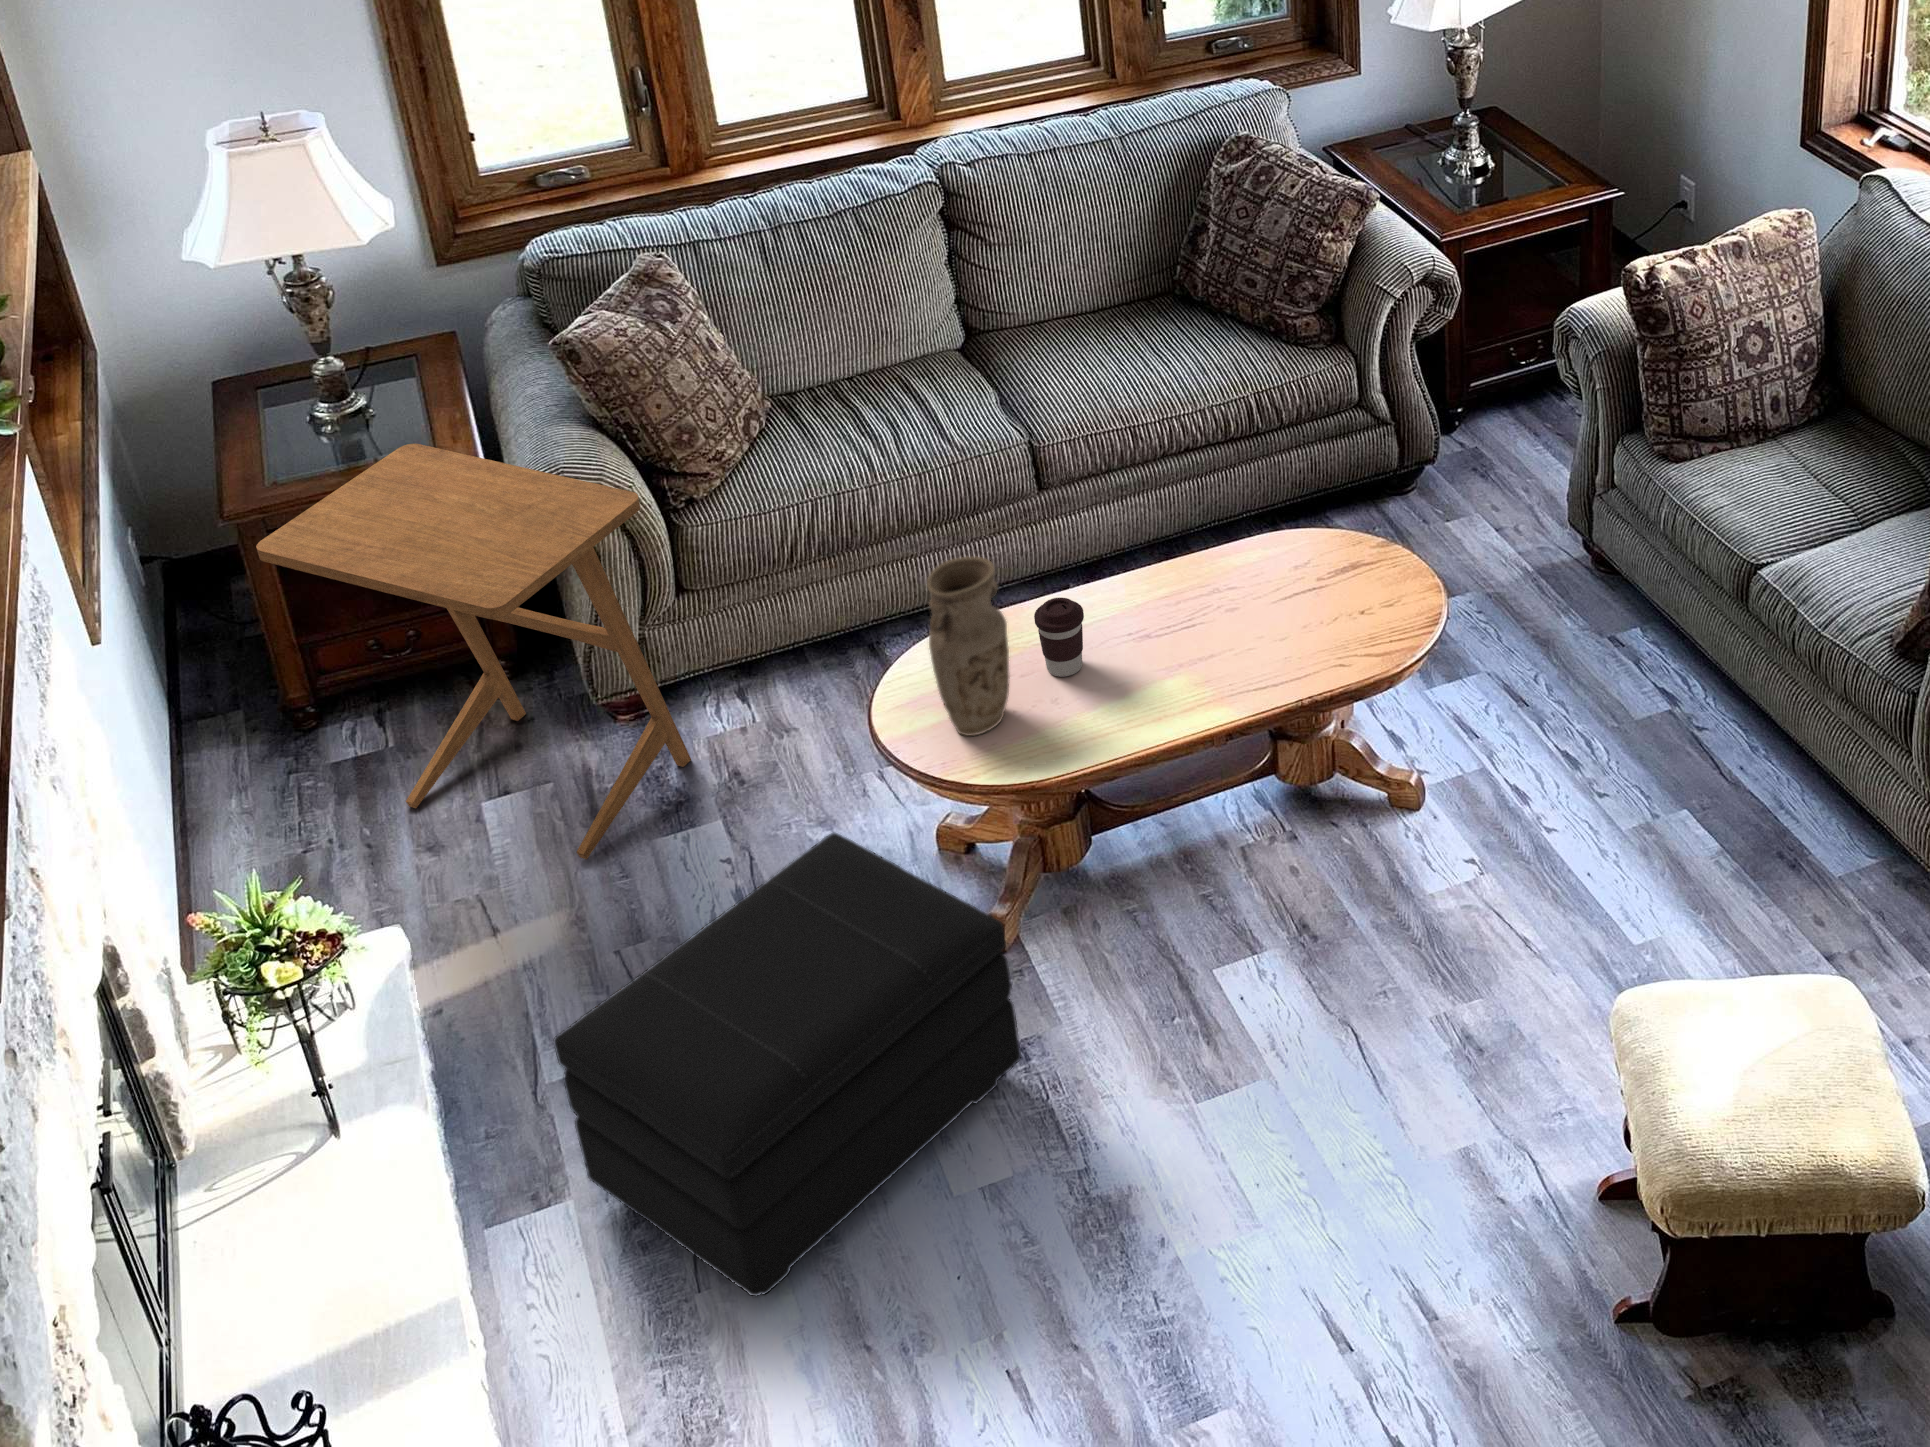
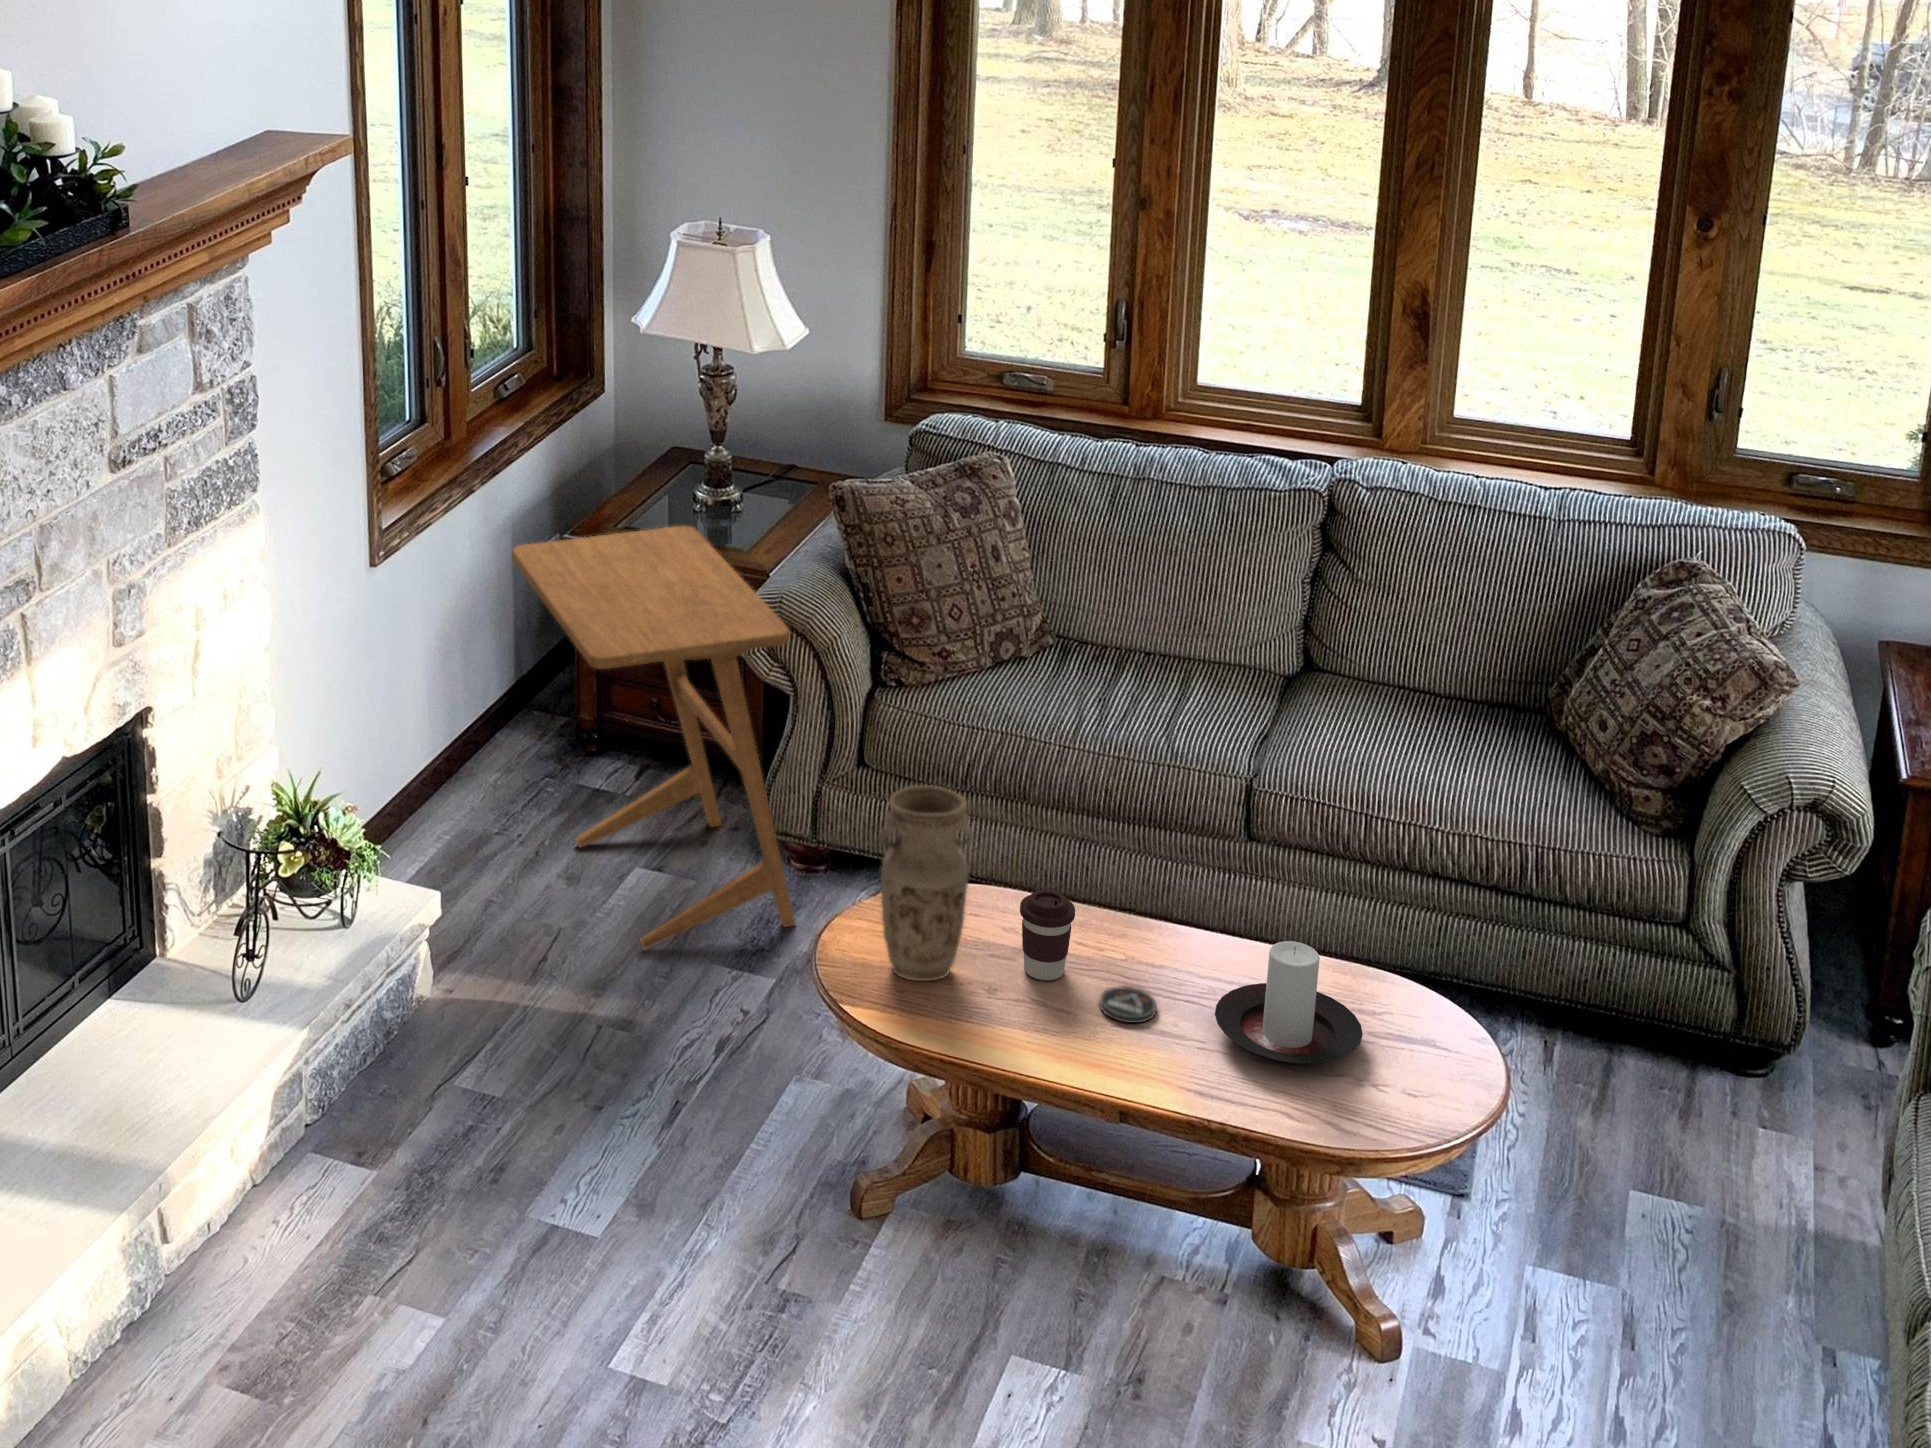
candle holder: none [1211,539,1329,640] -> present [1215,941,1363,1065]
coaster: none [1125,640,1174,673] -> present [1100,987,1157,1023]
footstool: present [553,833,1021,1296] -> none [384,989,765,1326]

